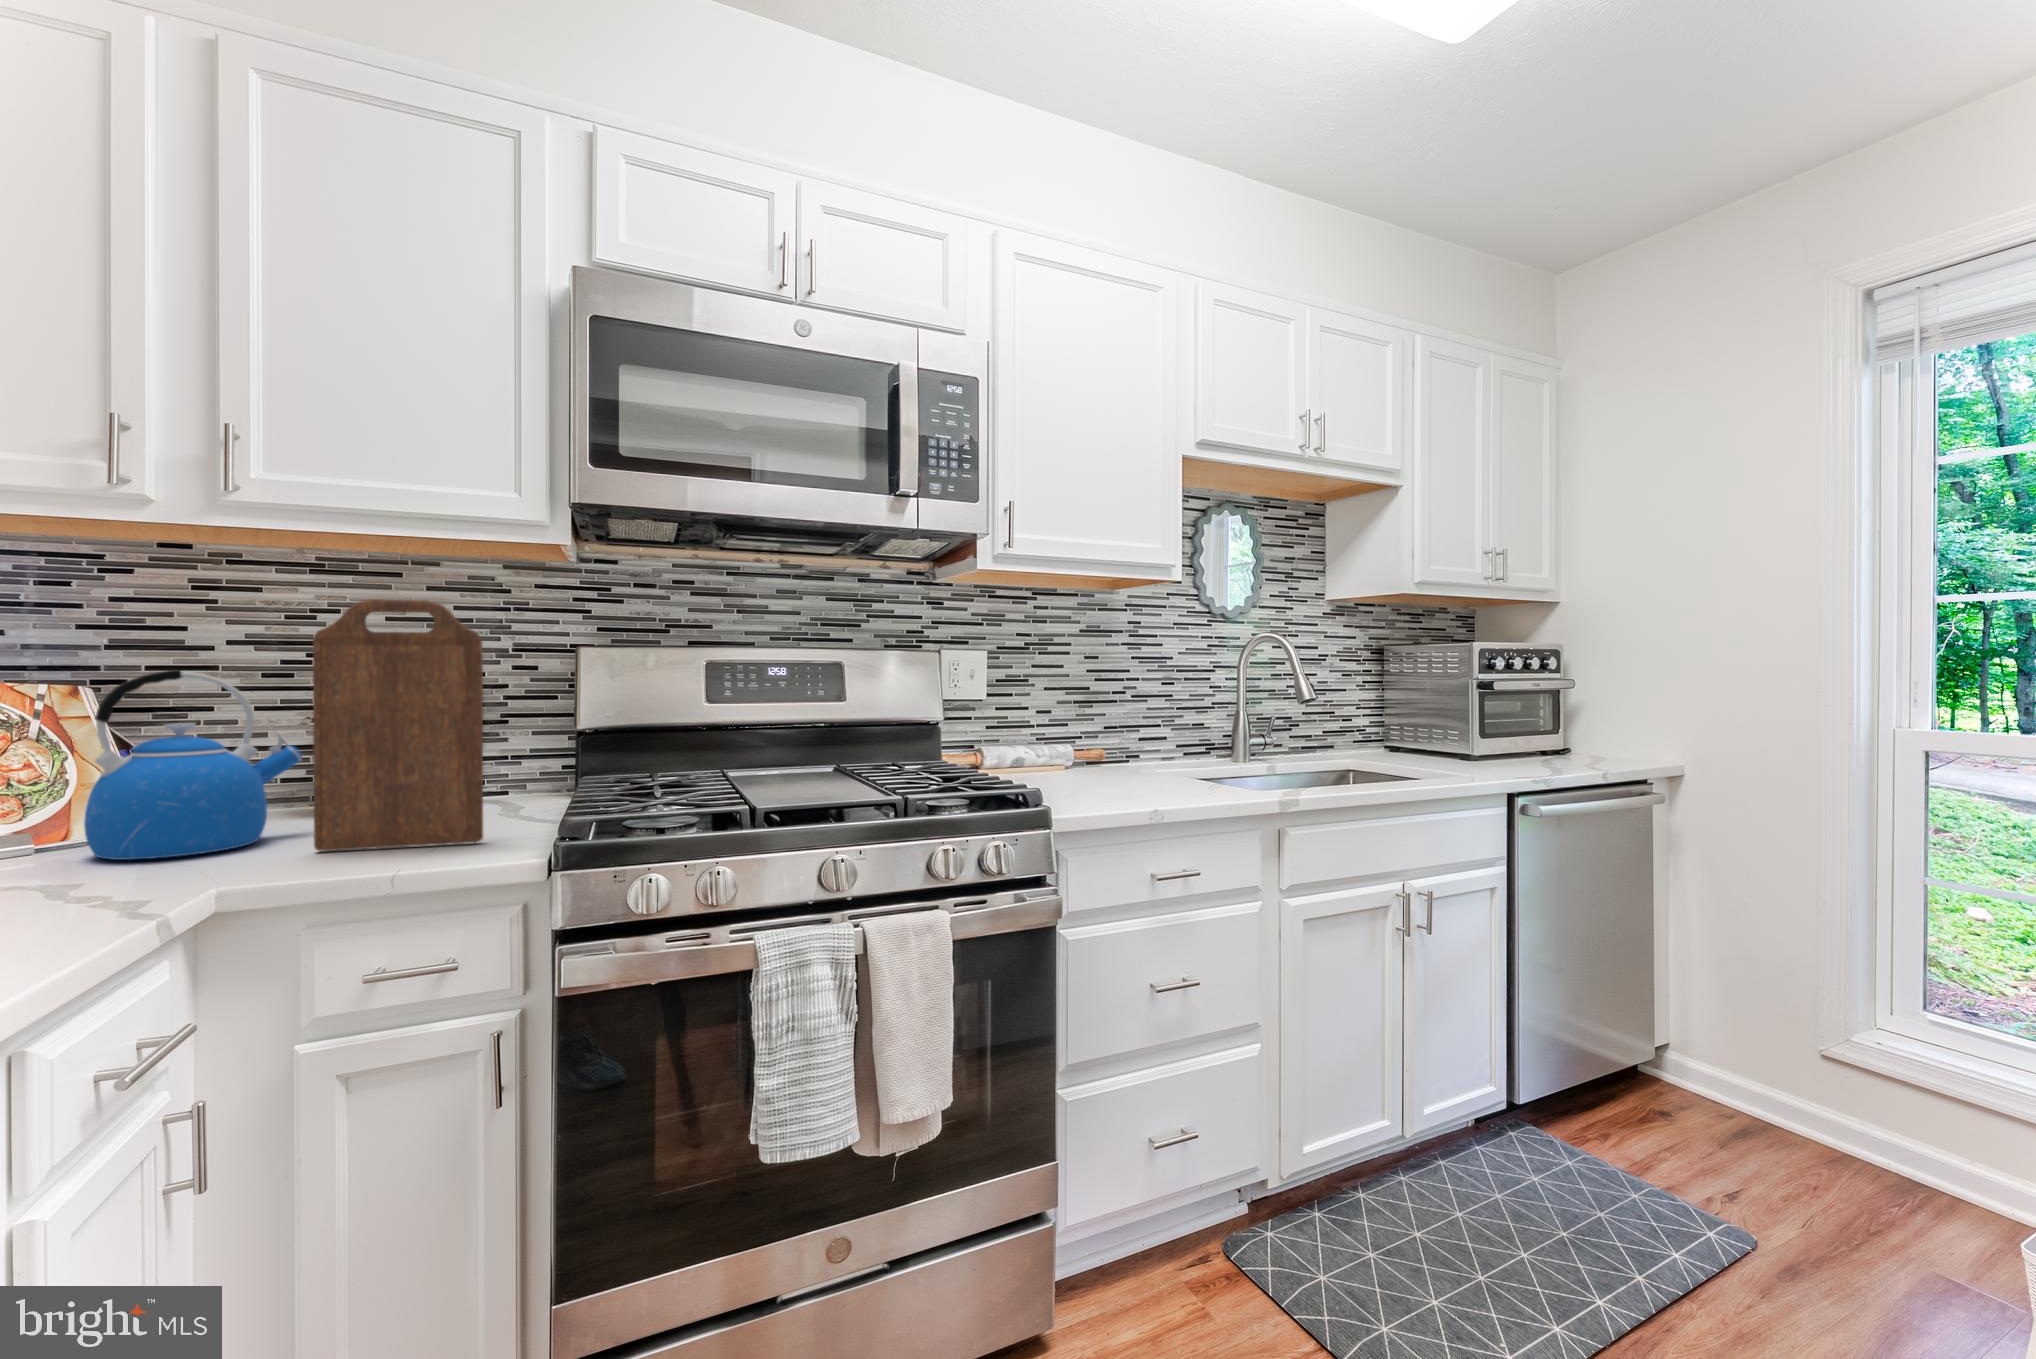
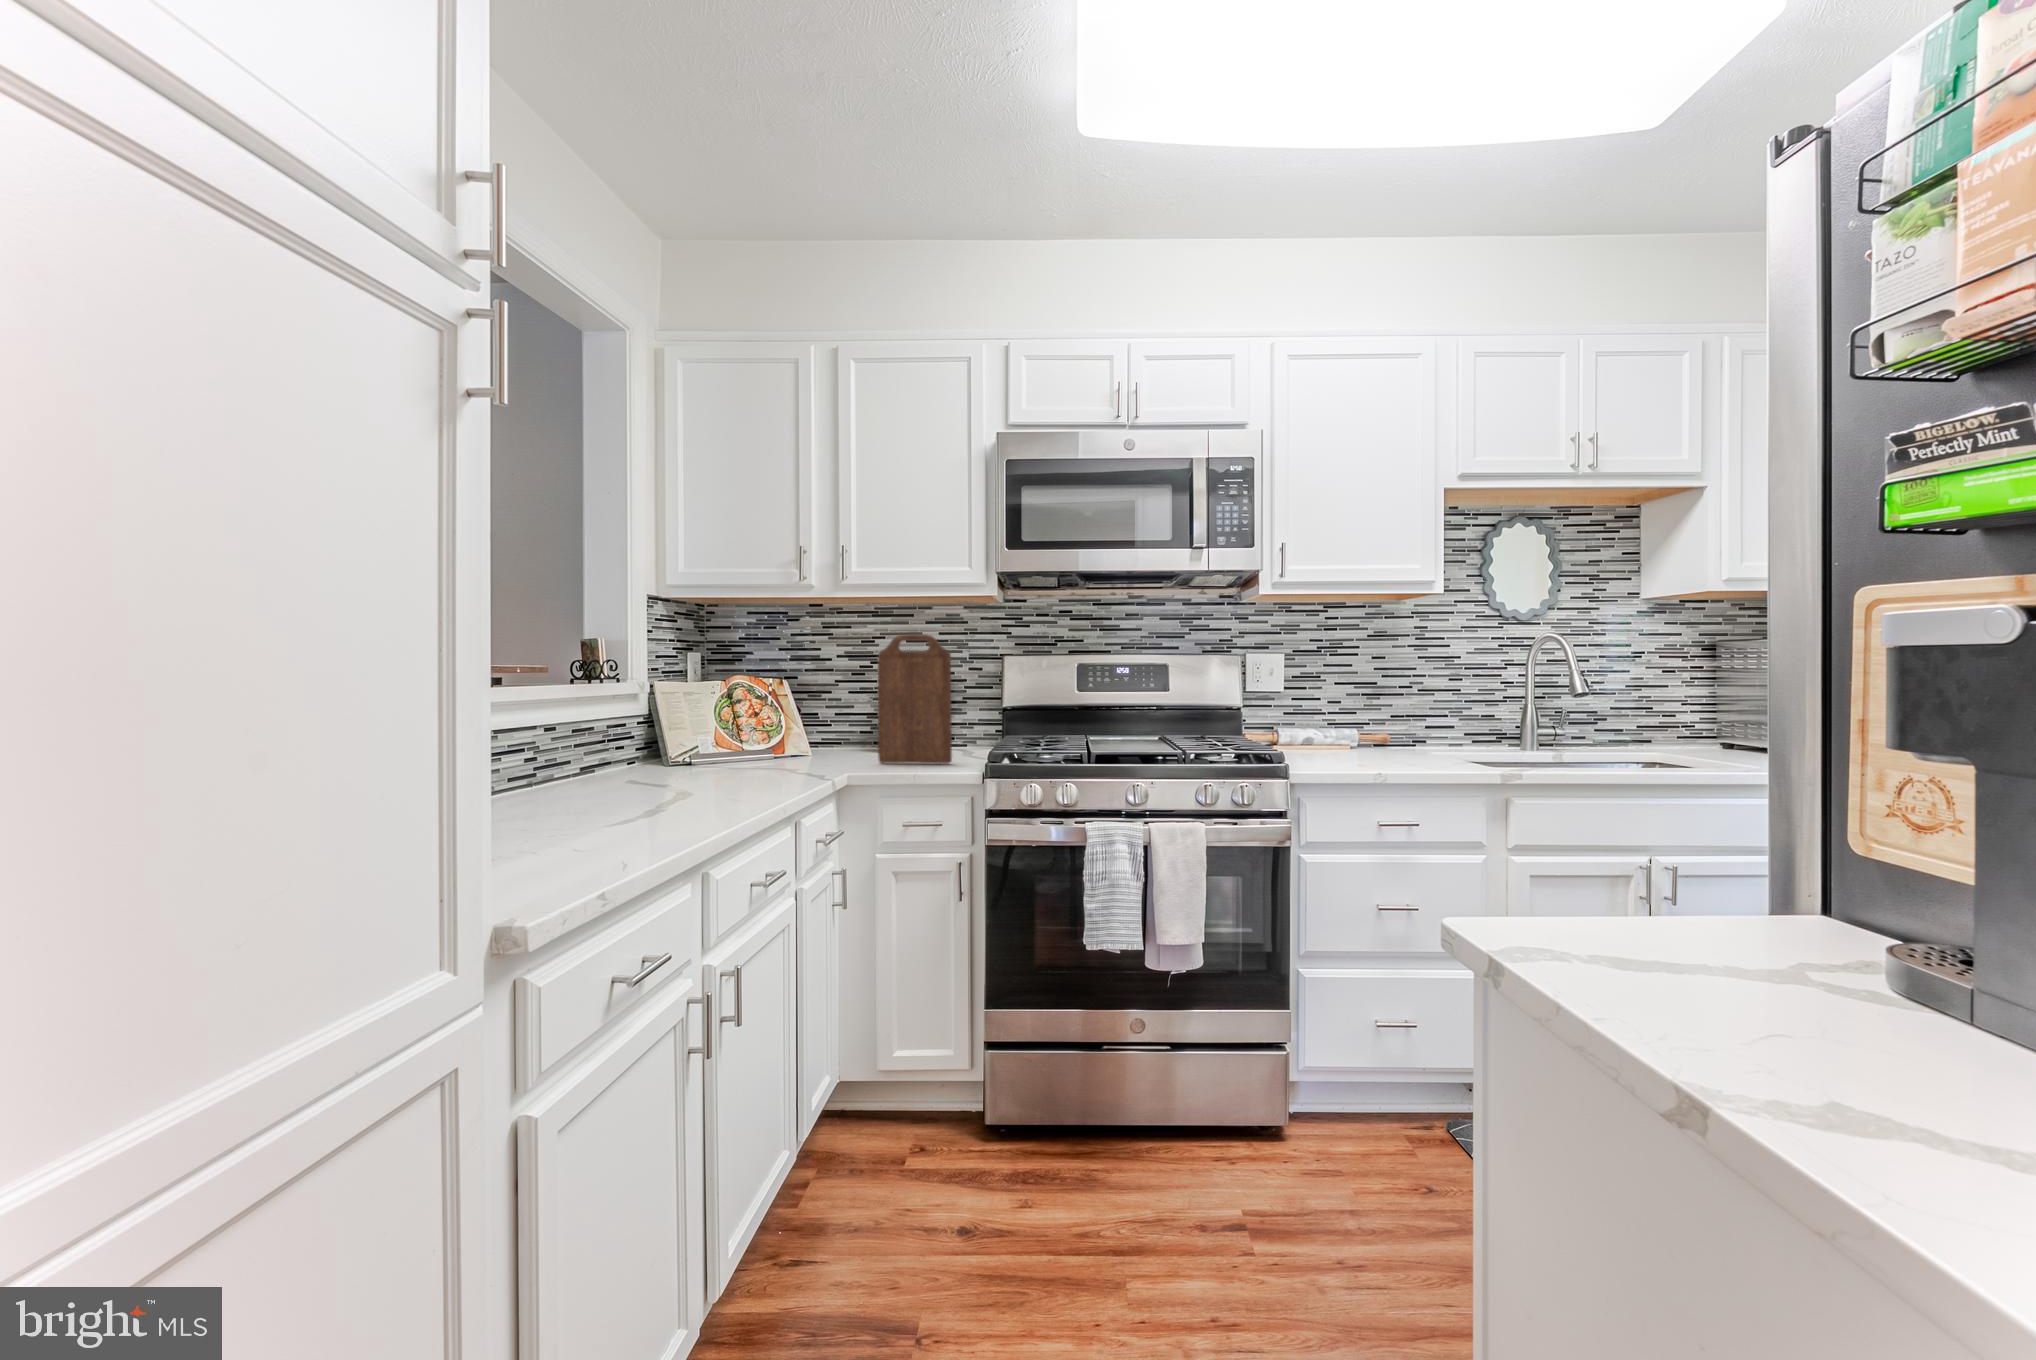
kettle: present [84,670,302,860] -> none [791,672,872,762]

